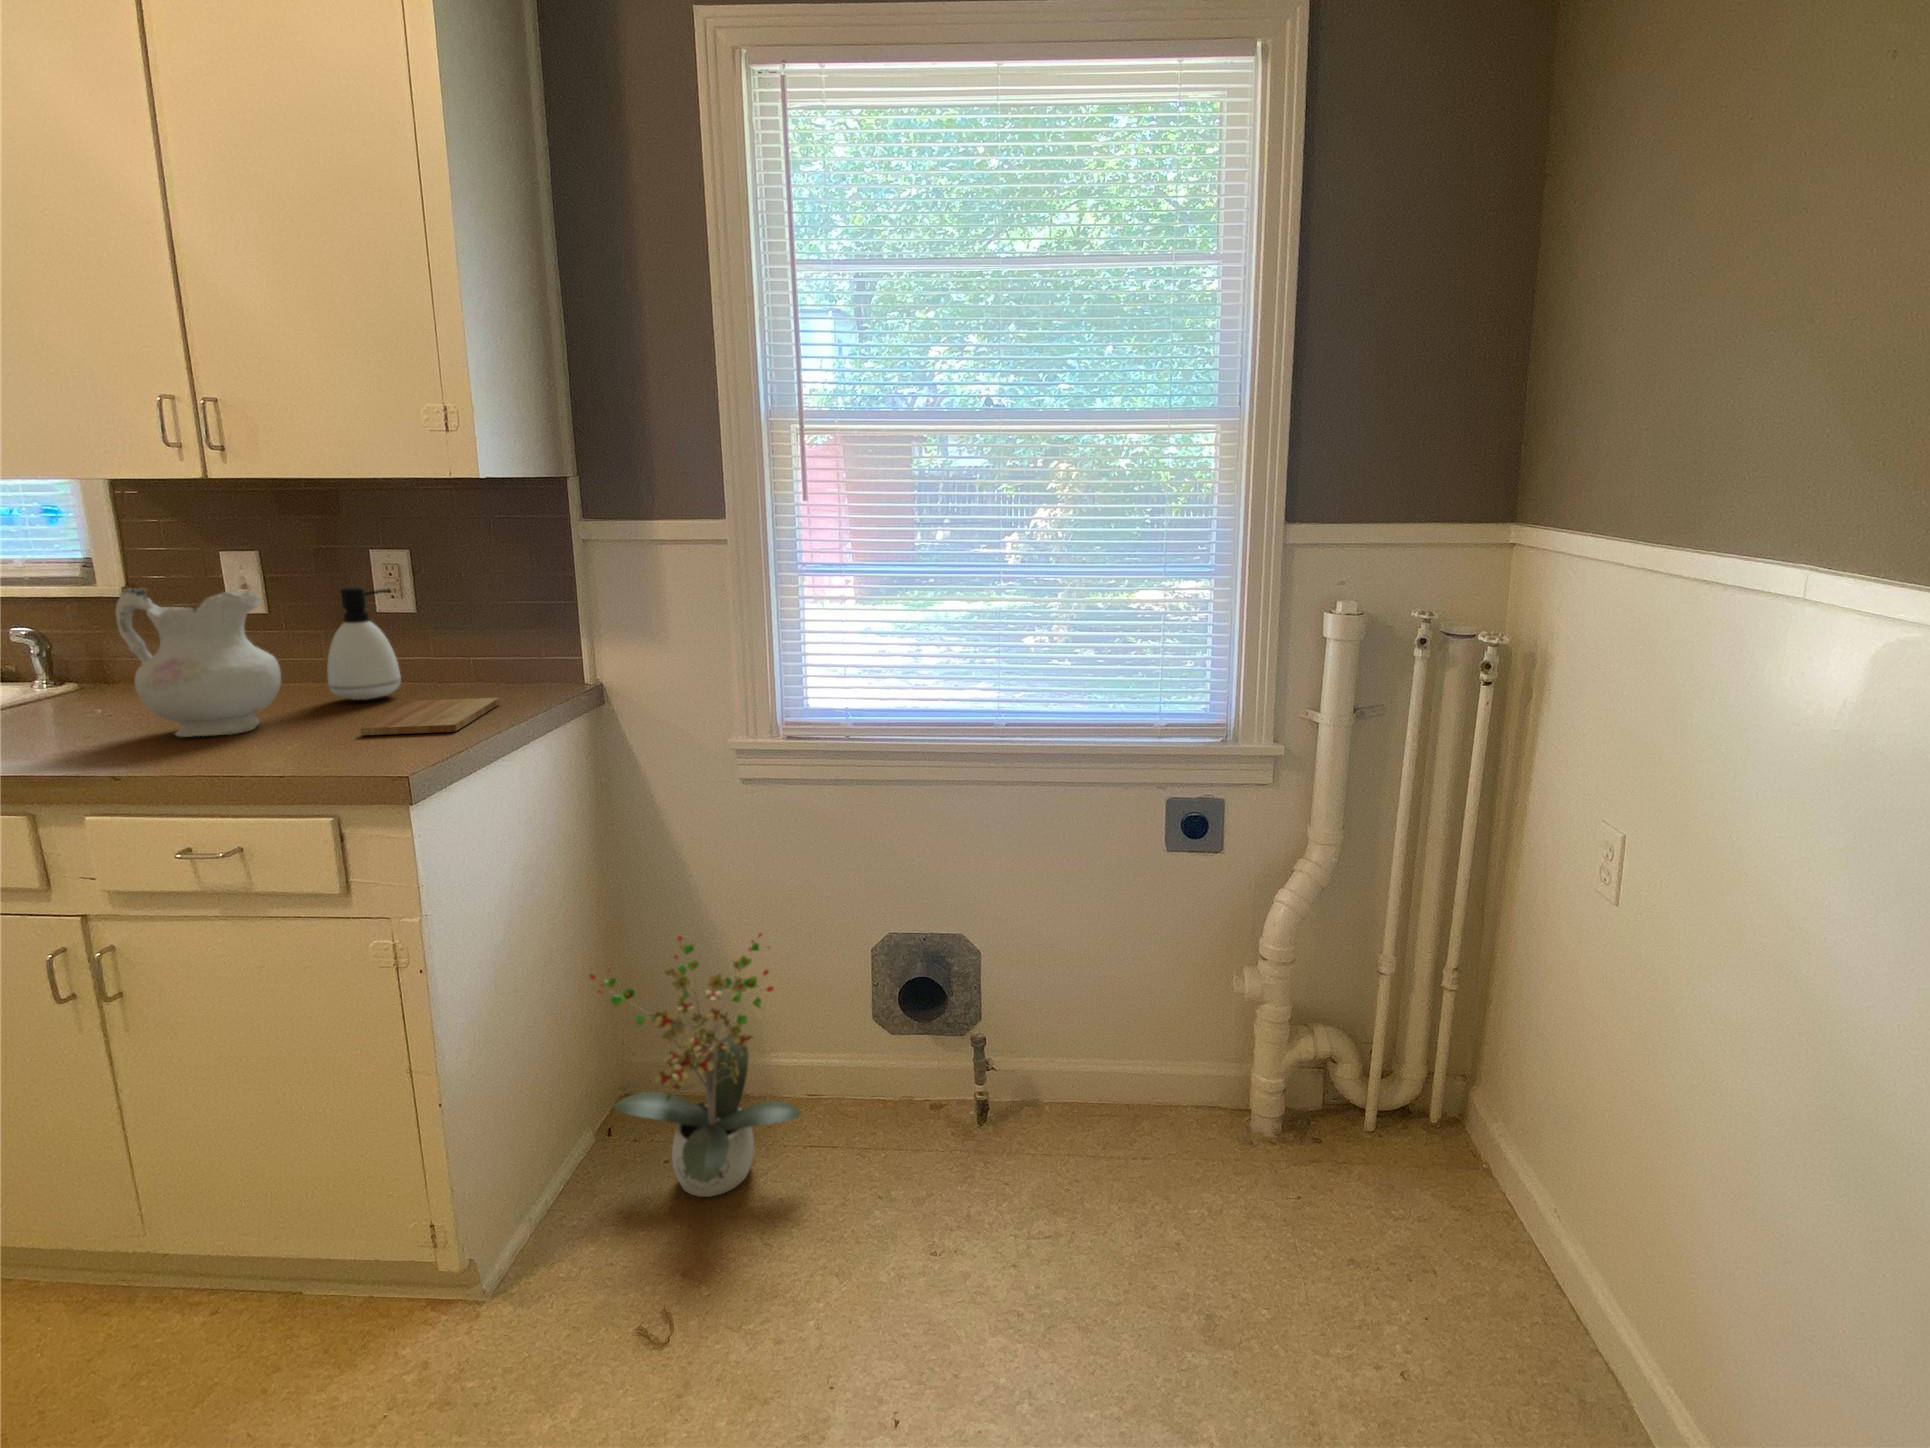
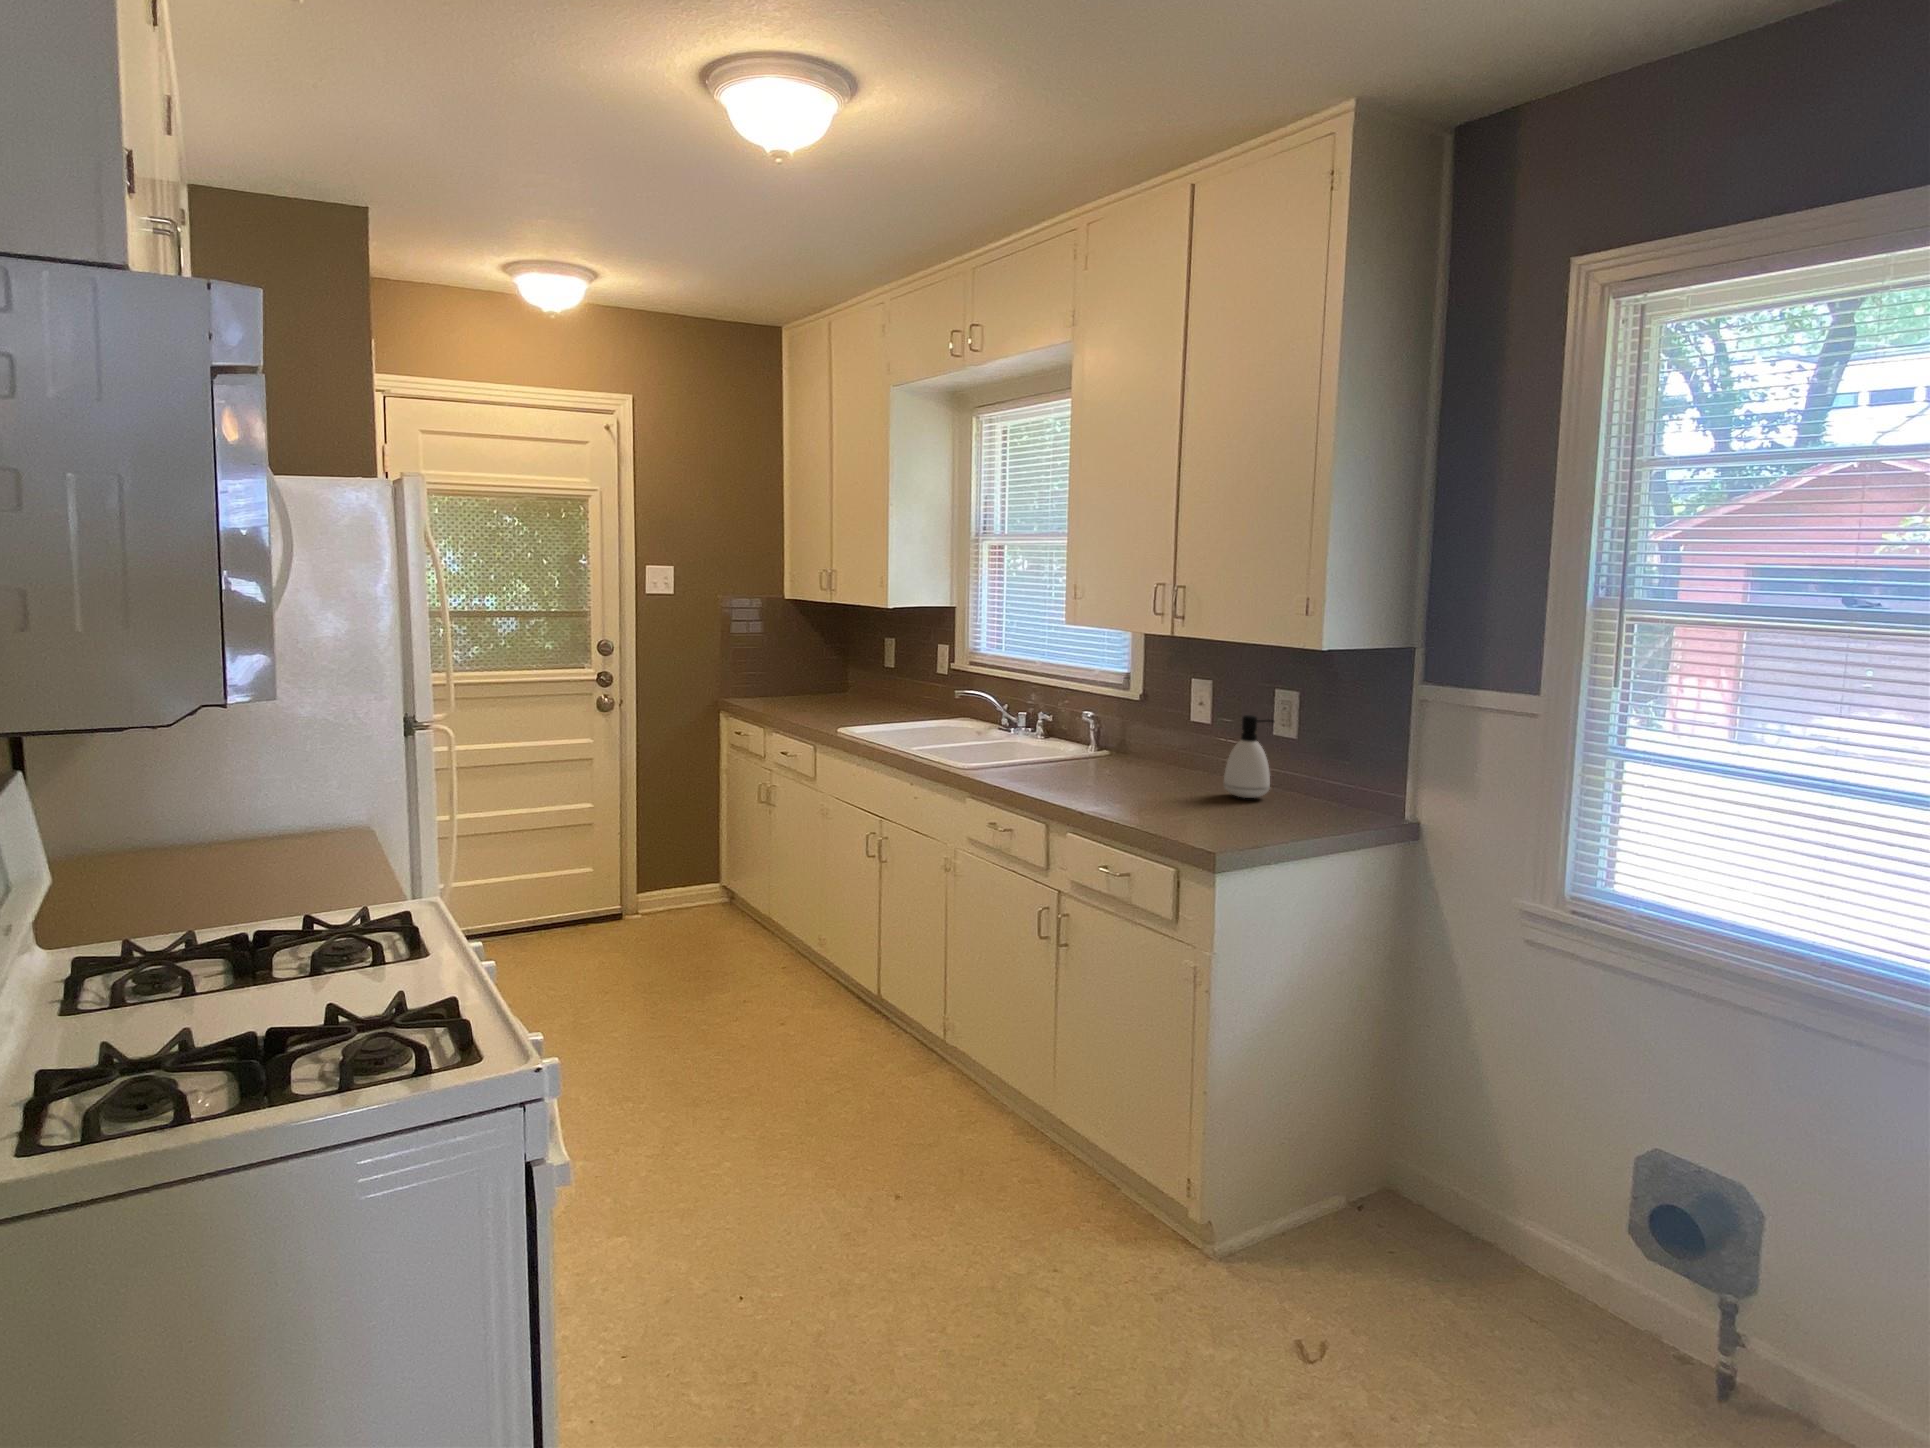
ceramic pitcher: present [115,588,281,737] -> none [1118,701,1193,804]
cutting board: present [360,698,500,735] -> none [1221,806,1323,833]
potted plant: present [590,933,802,1197] -> none [1343,1059,1517,1307]

